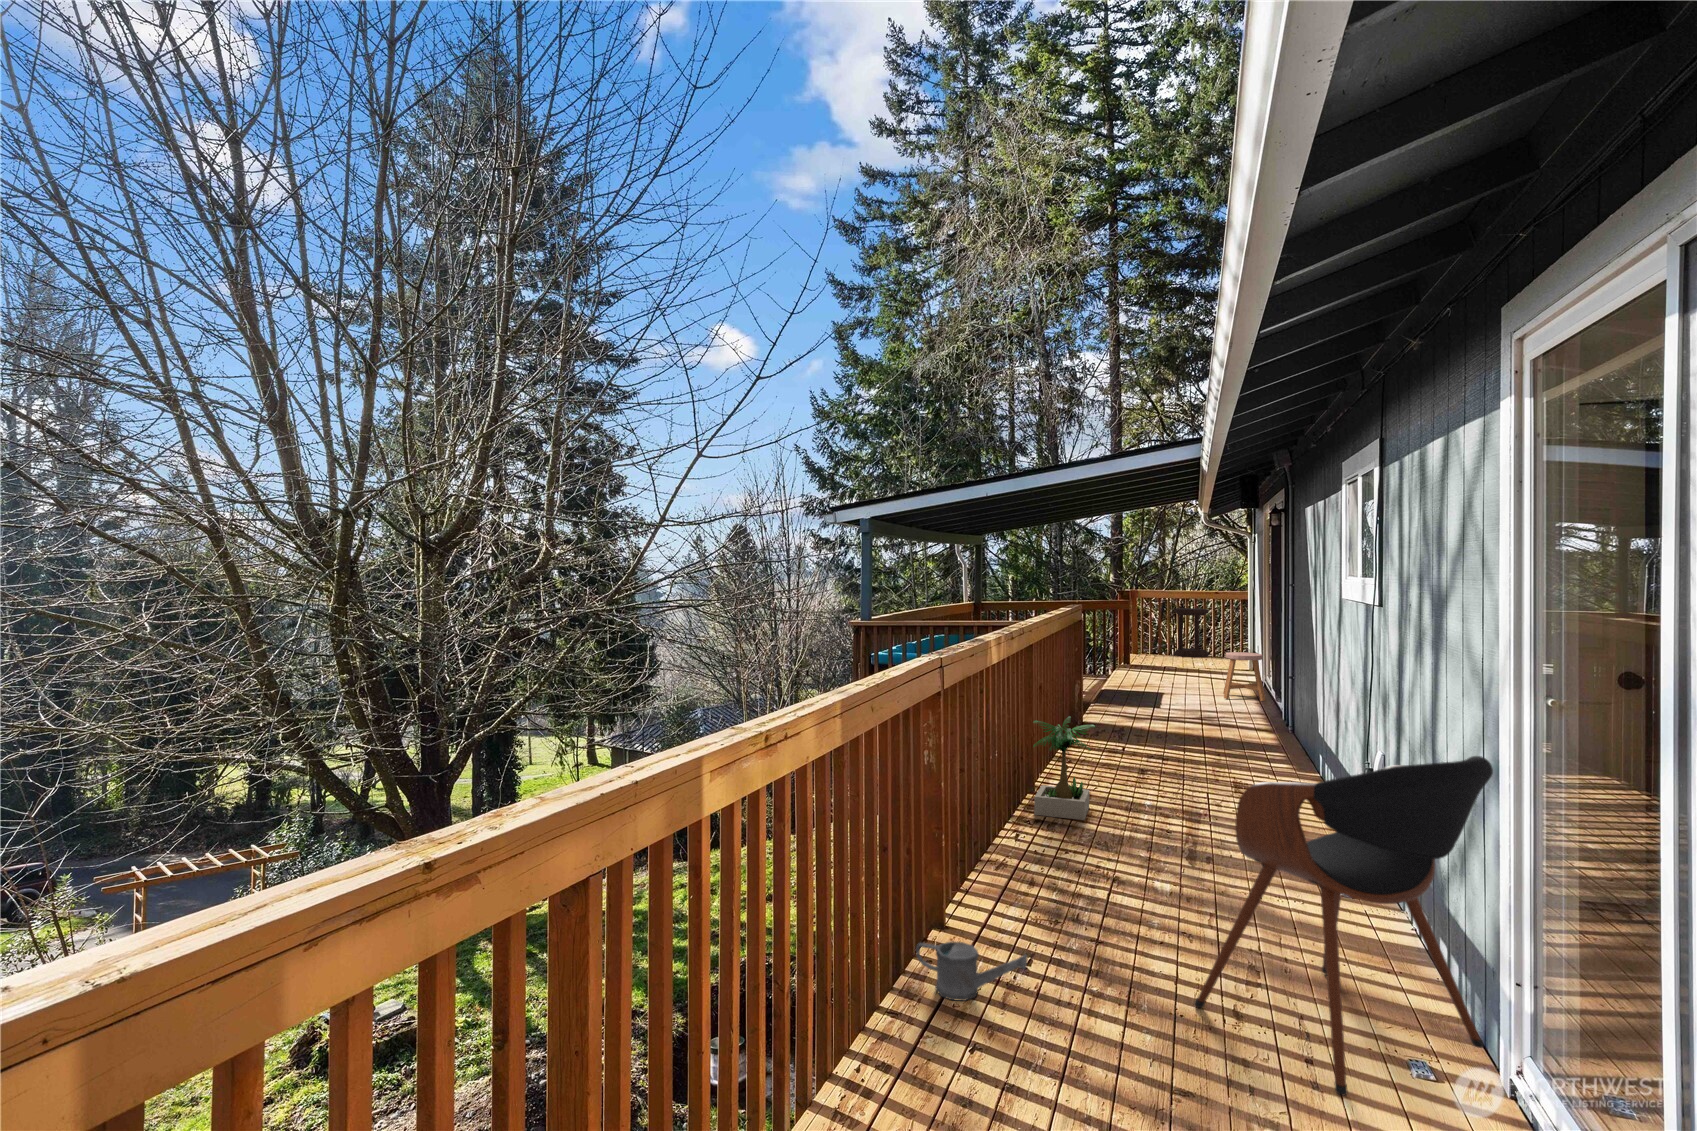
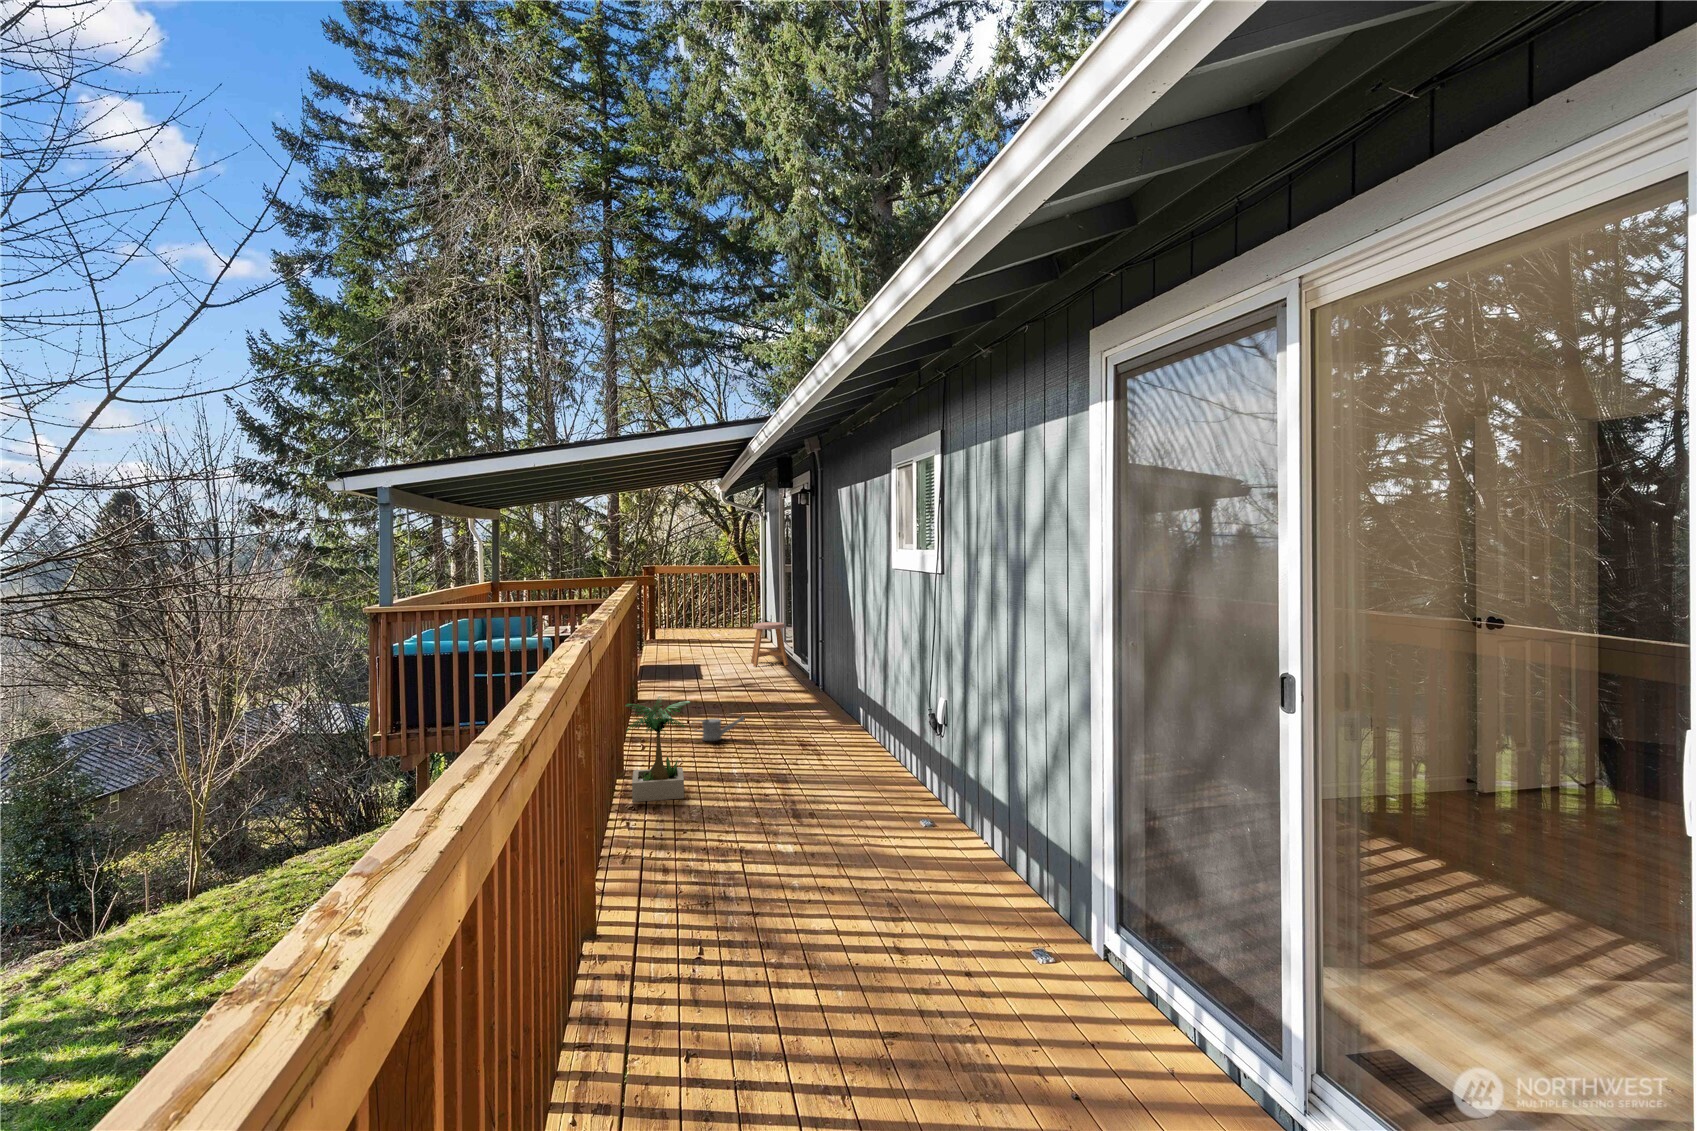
side table: present [1174,608,1209,657] -> none [690,585,721,631]
chair: present [1195,756,1493,1096] -> none [864,684,1087,988]
watering can: present [916,941,1028,1001] -> present [693,716,744,741]

